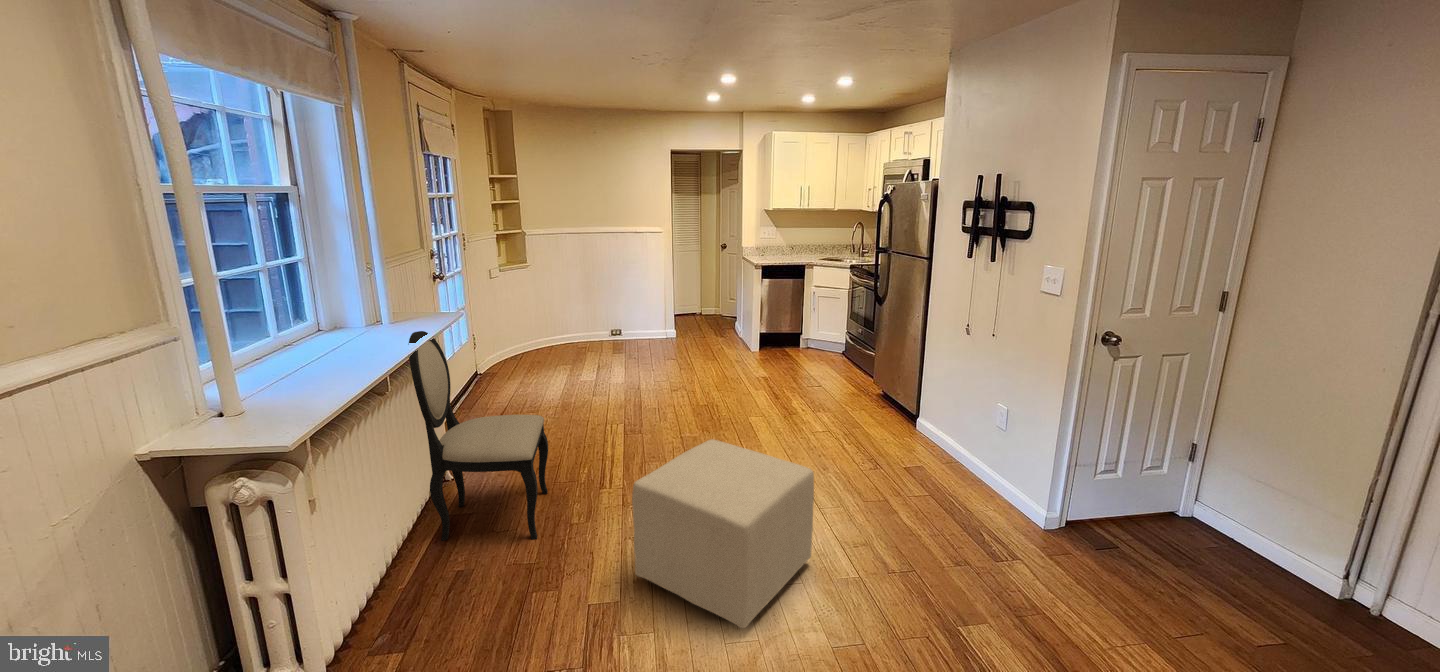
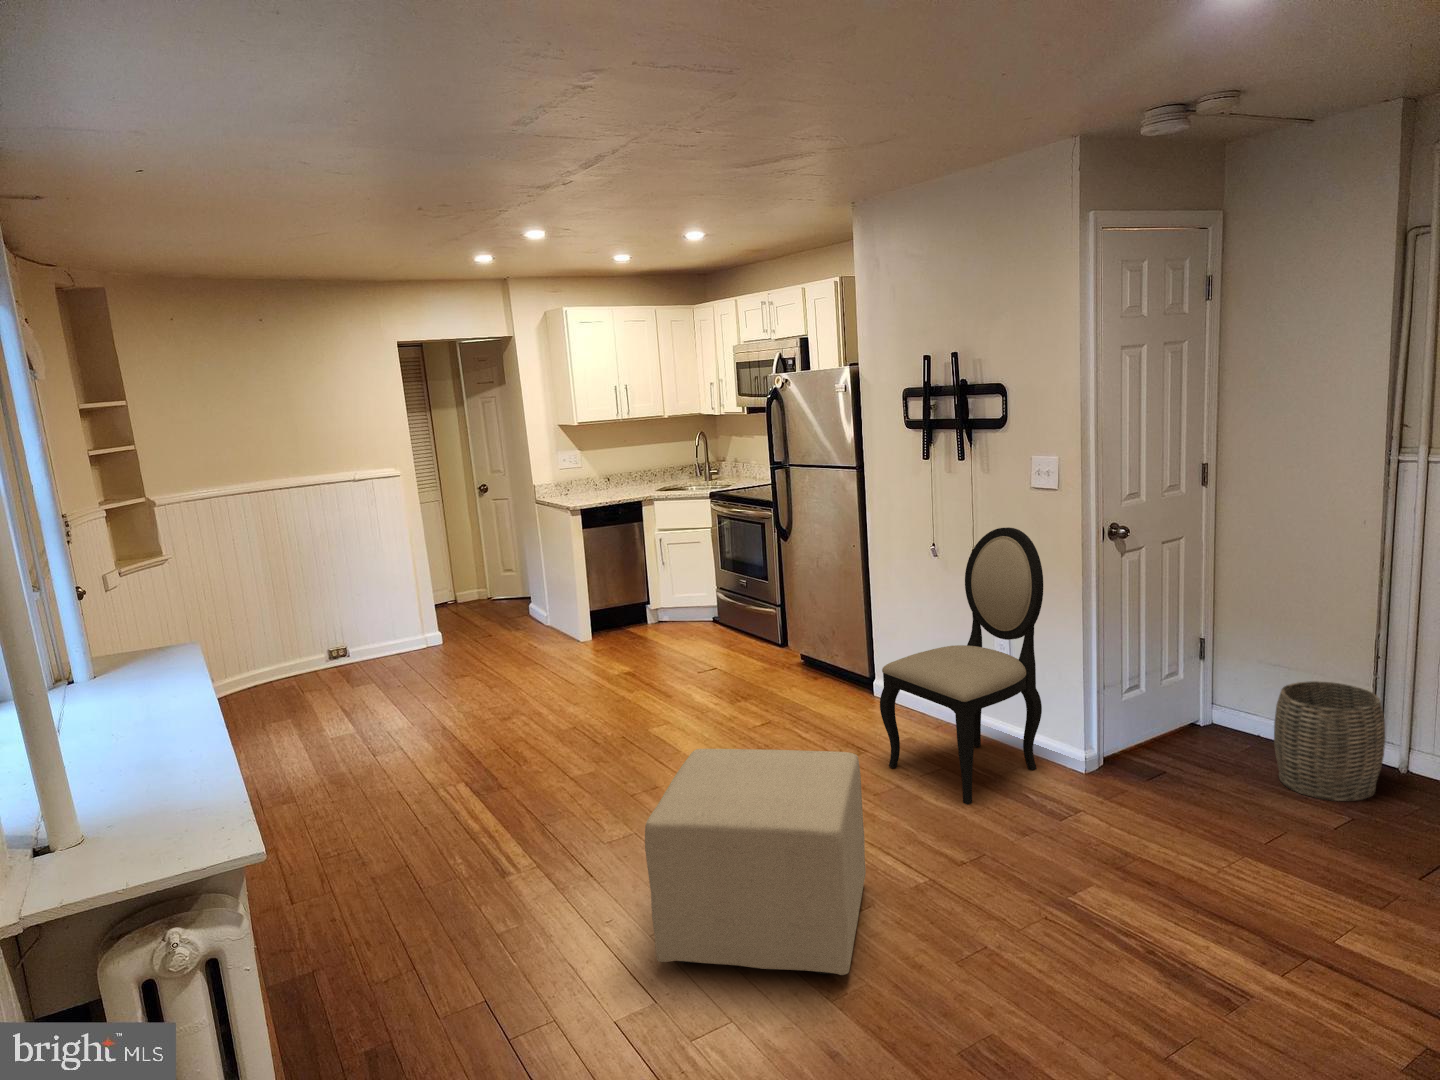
dining chair: present [409,331,548,541] -> present [880,527,1043,805]
woven basket: none [1227,503,1356,627] -> present [1274,681,1385,801]

